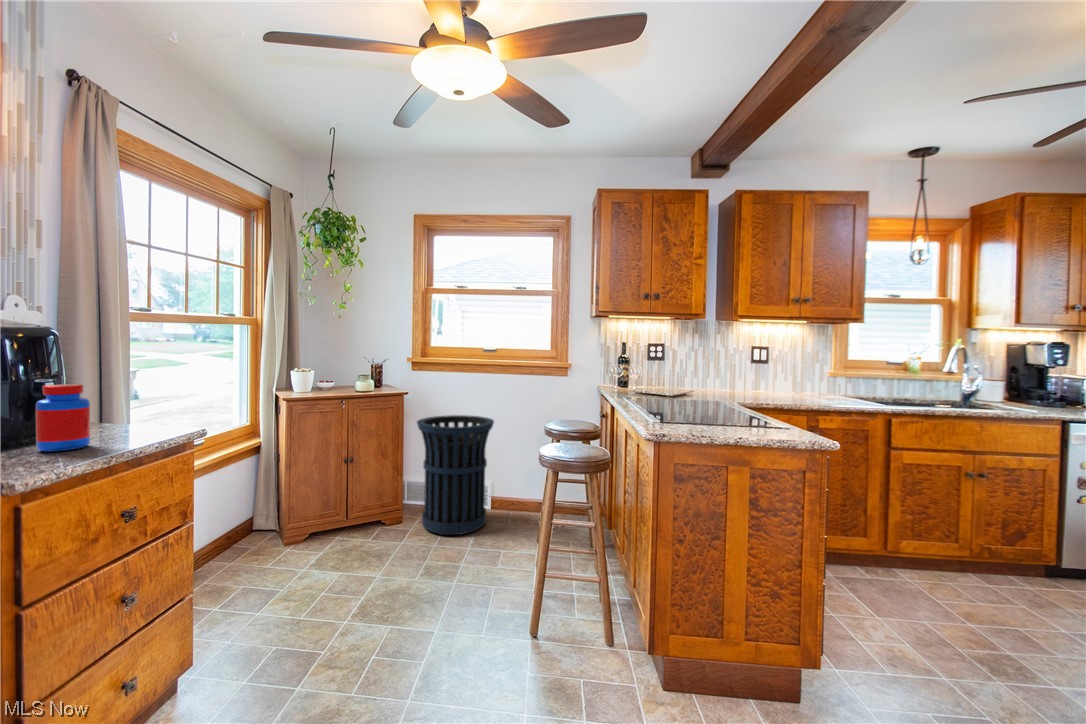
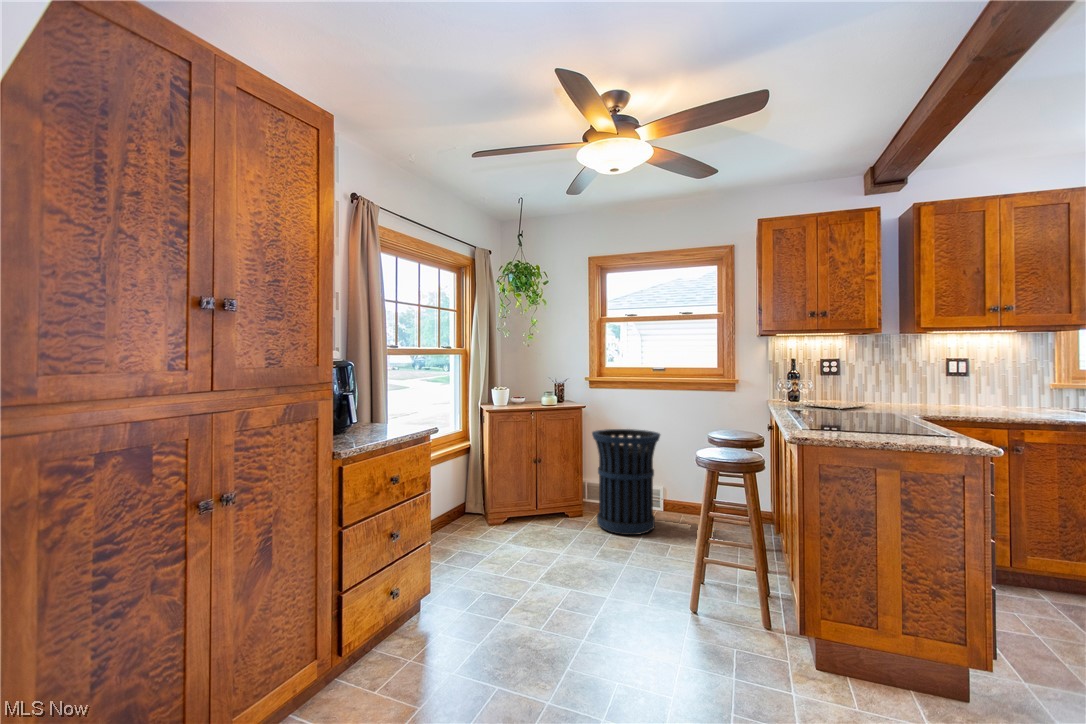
jar: present [36,384,90,452] -> none [381,392,404,432]

